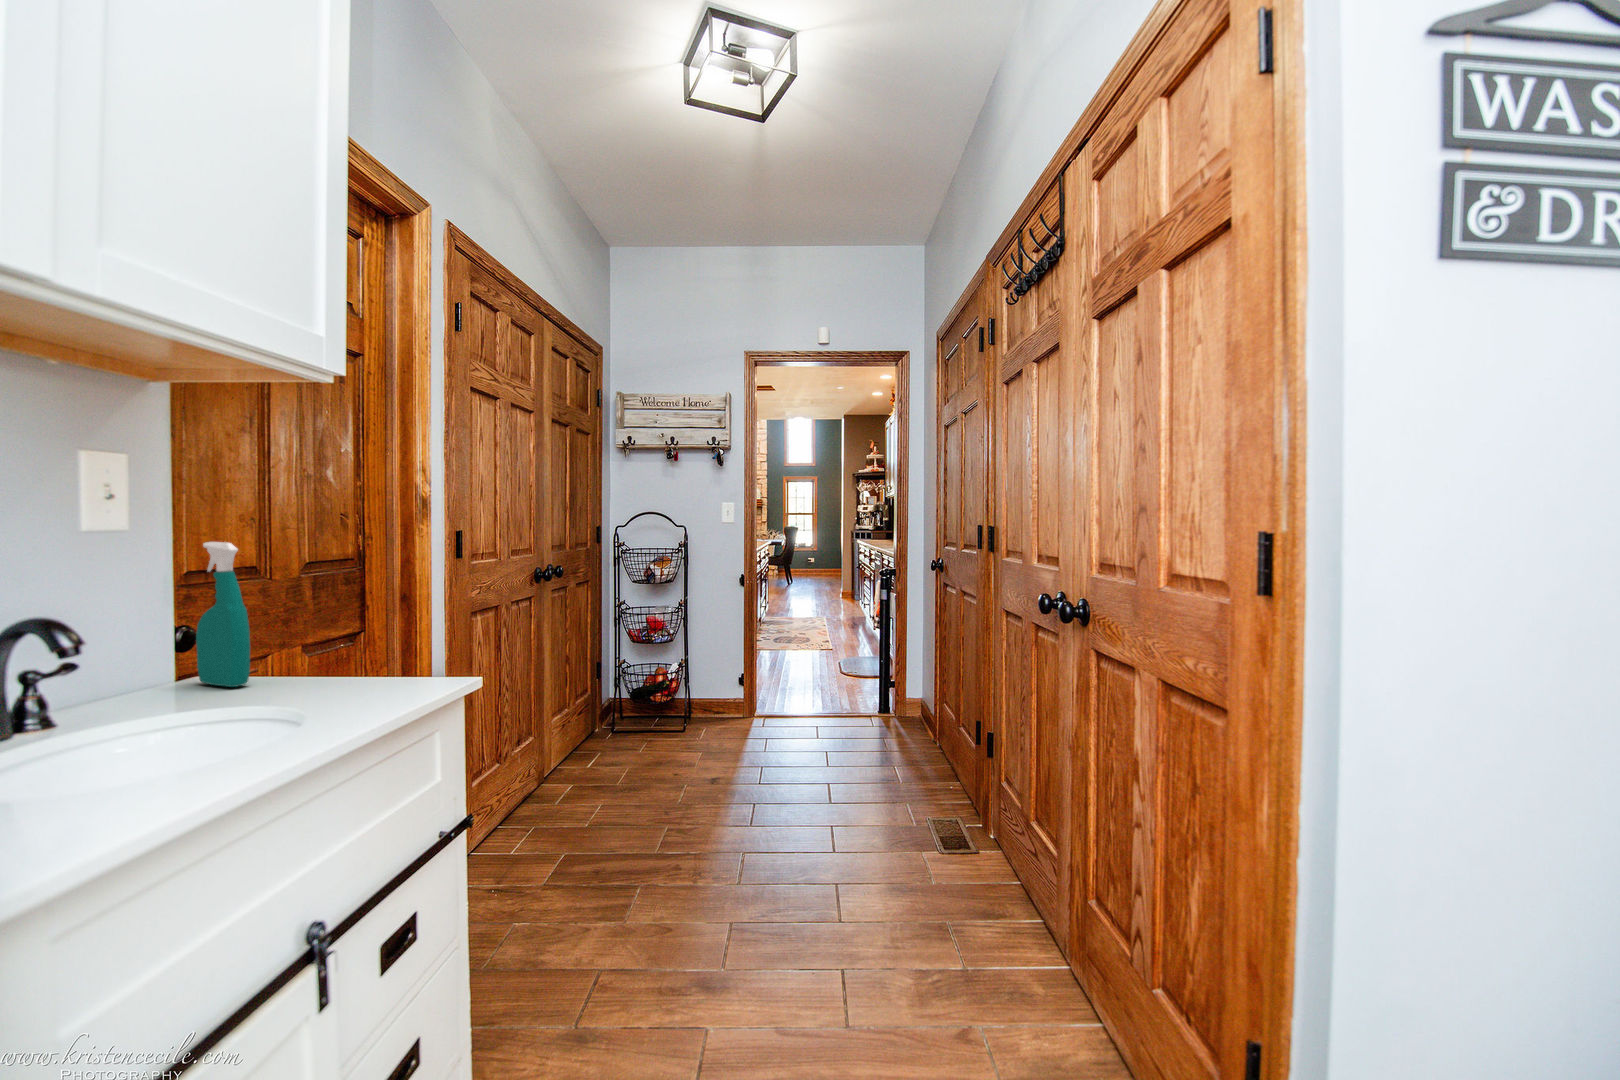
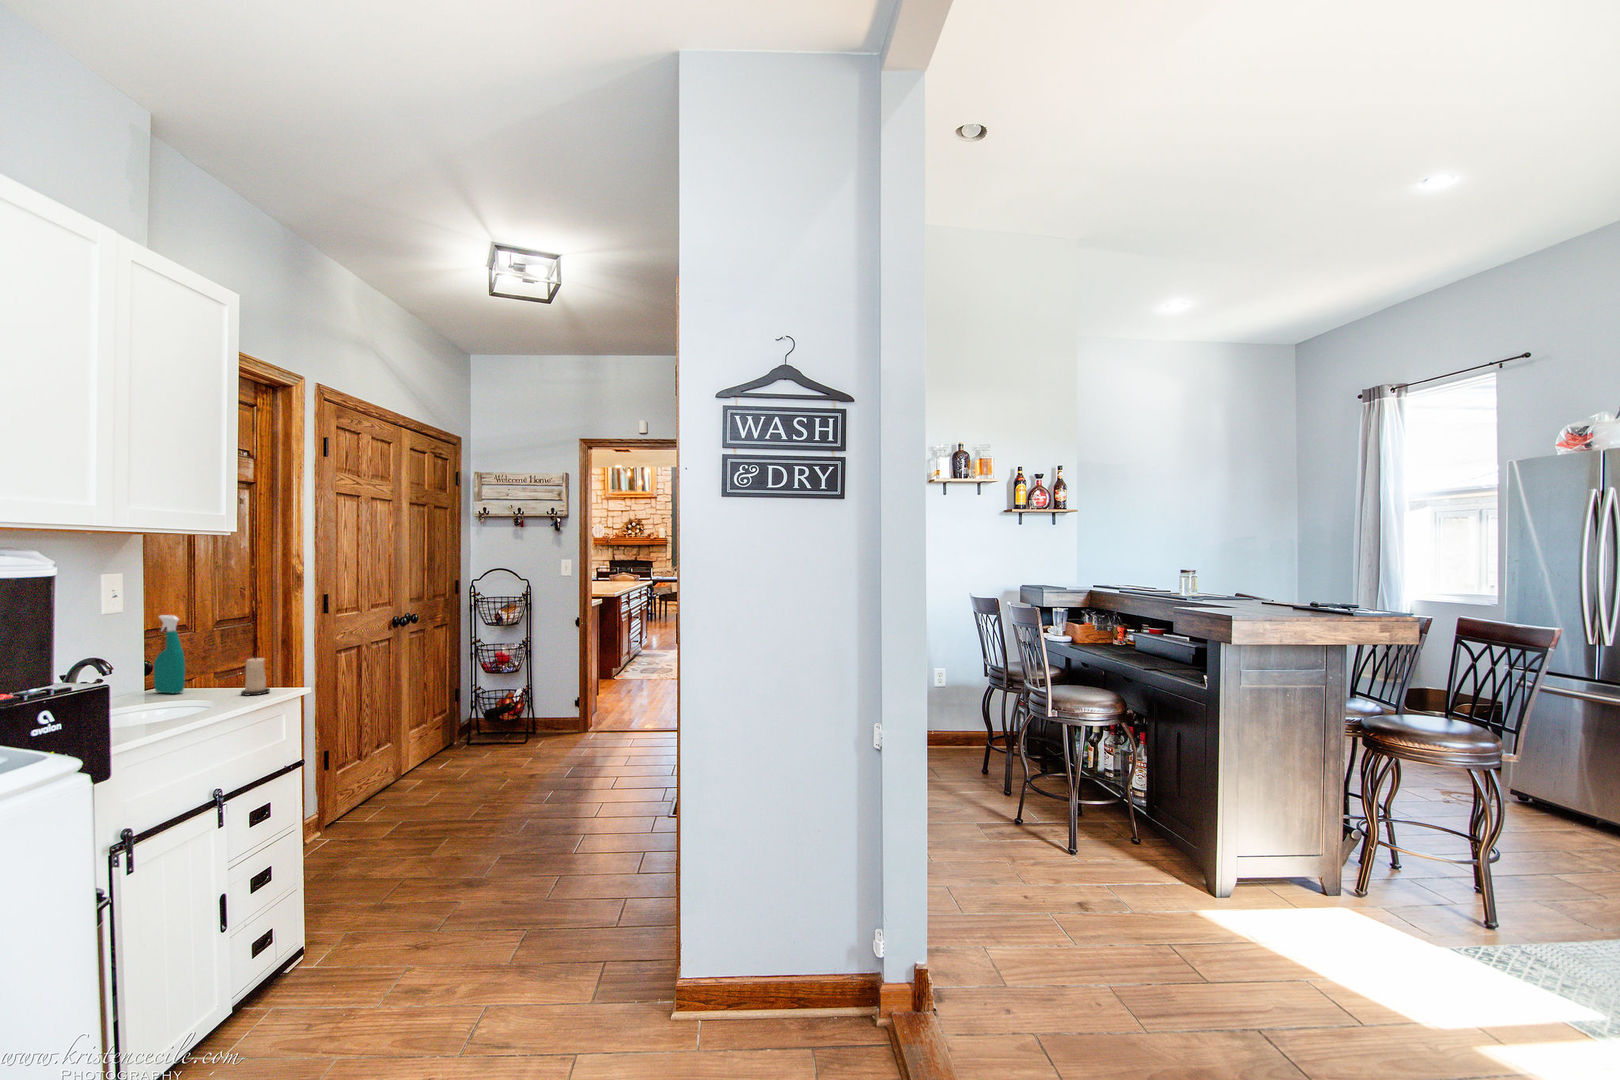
candle: none [348,620,399,697] -> present [241,657,270,695]

